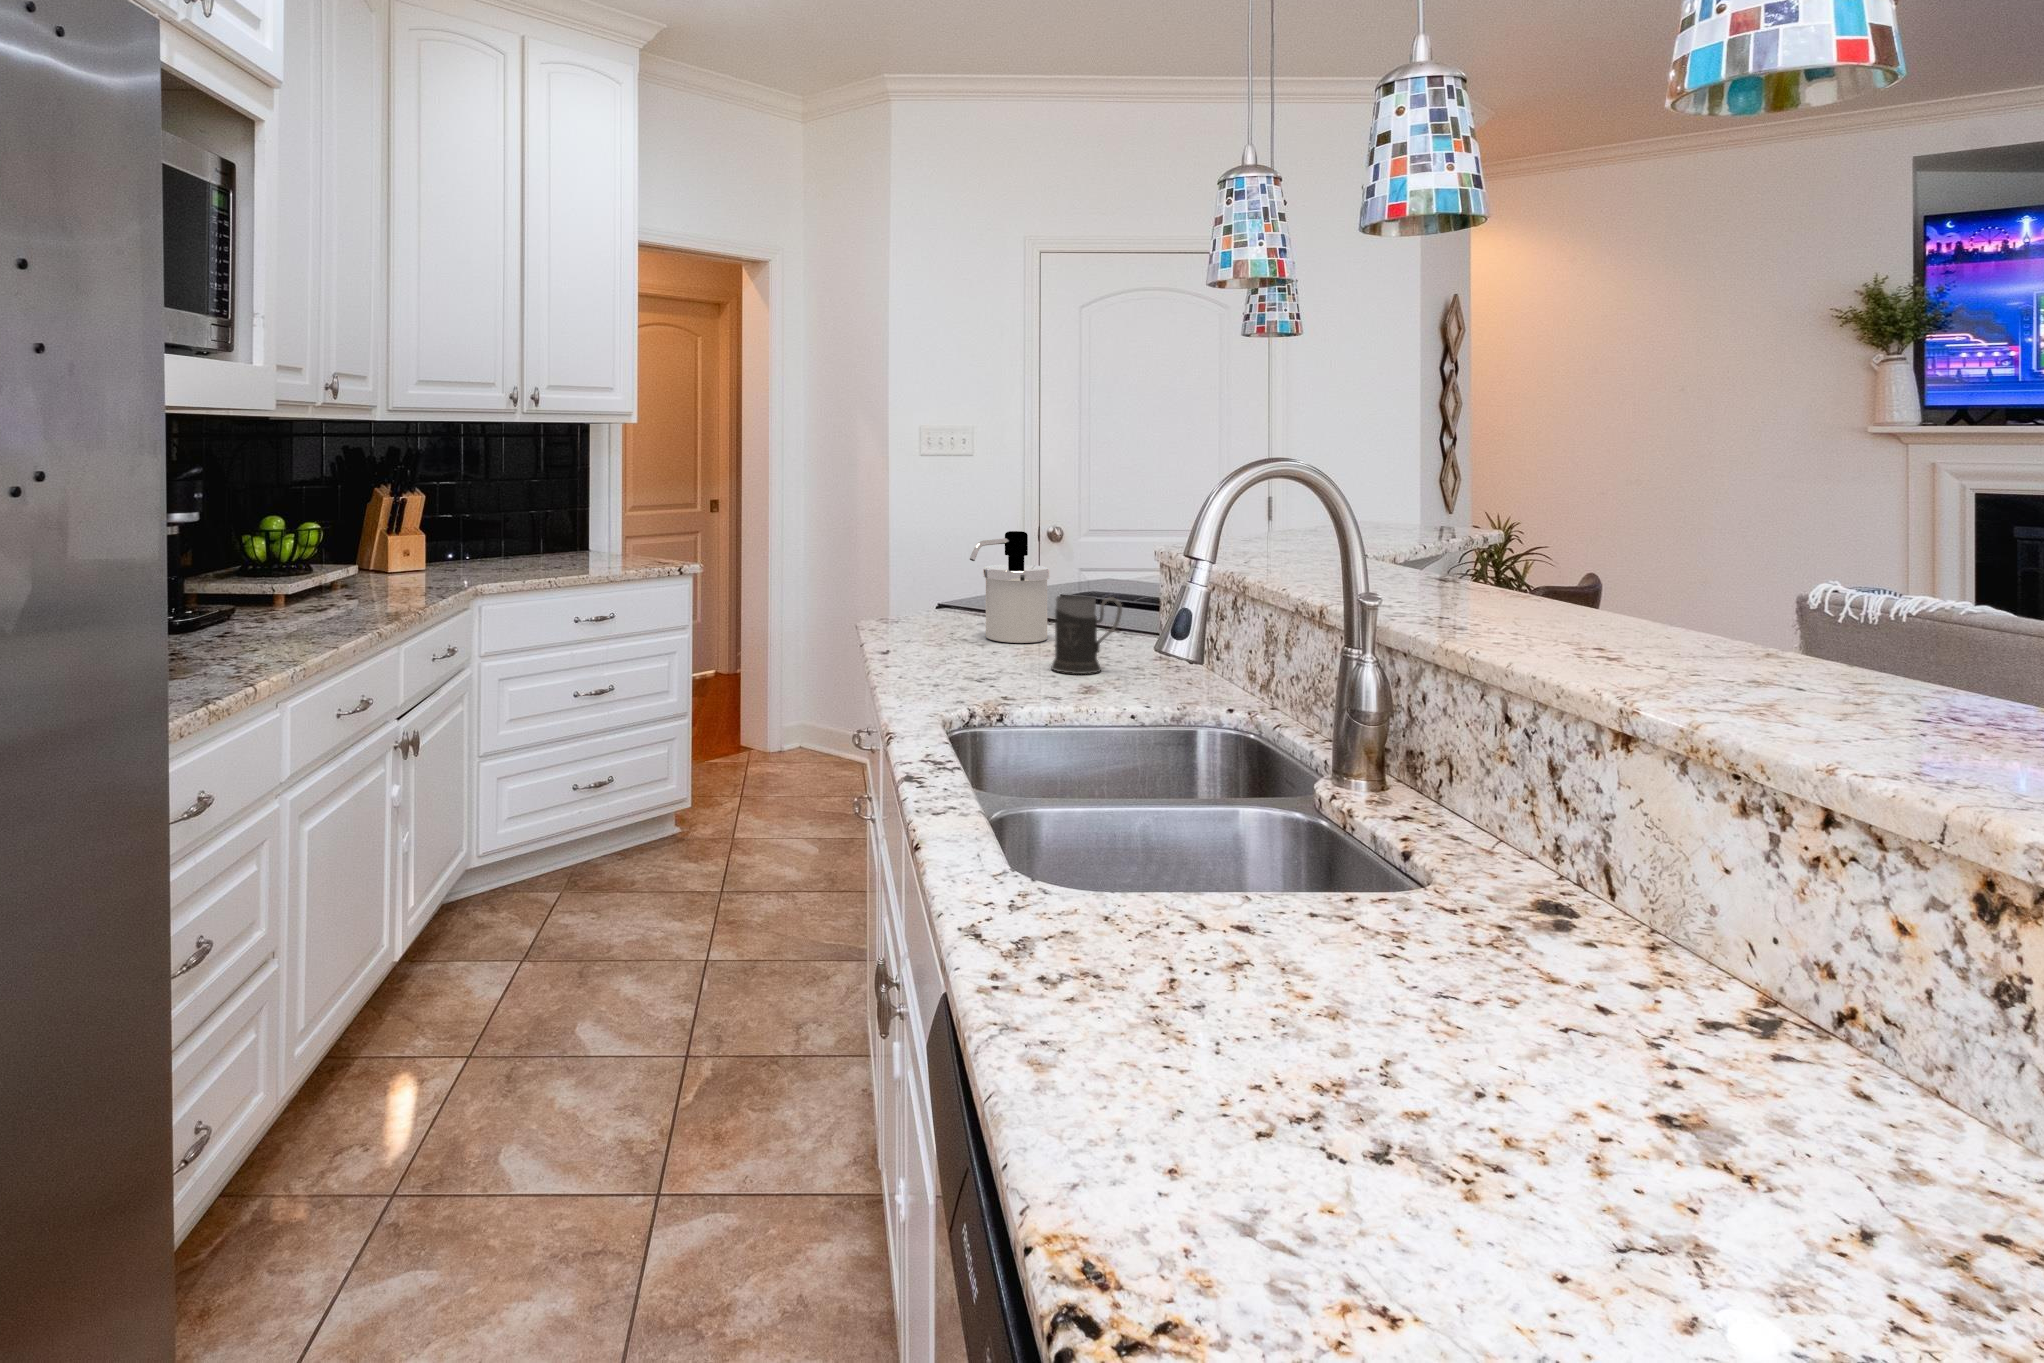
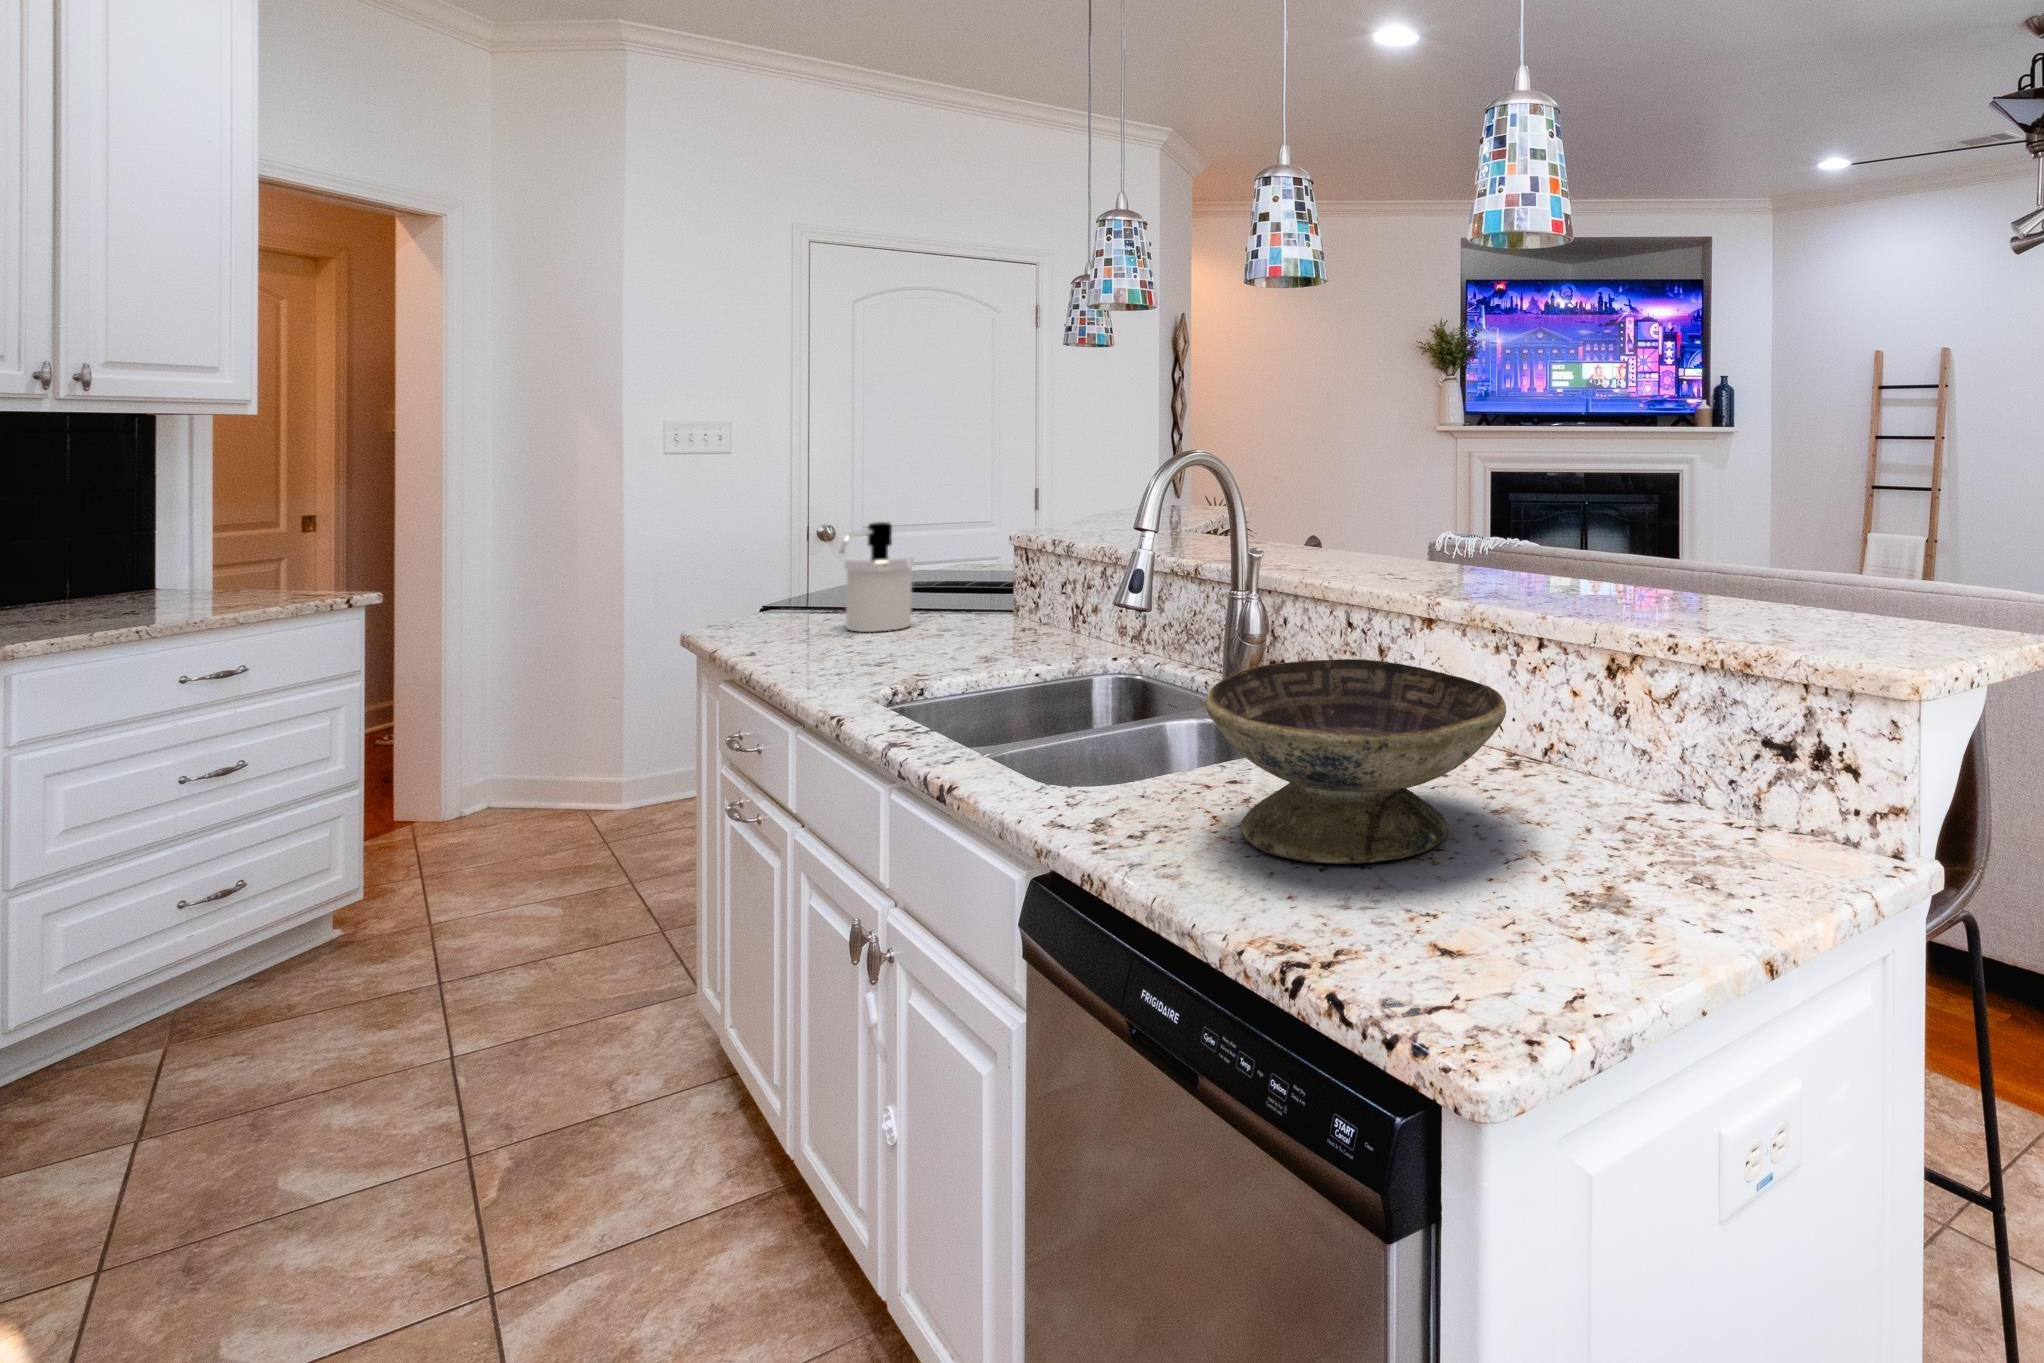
mug: present [1051,595,1122,674] -> none [939,576,1008,649]
decorative bowl: none [1121,774,1661,1163] -> present [1206,659,1506,864]

